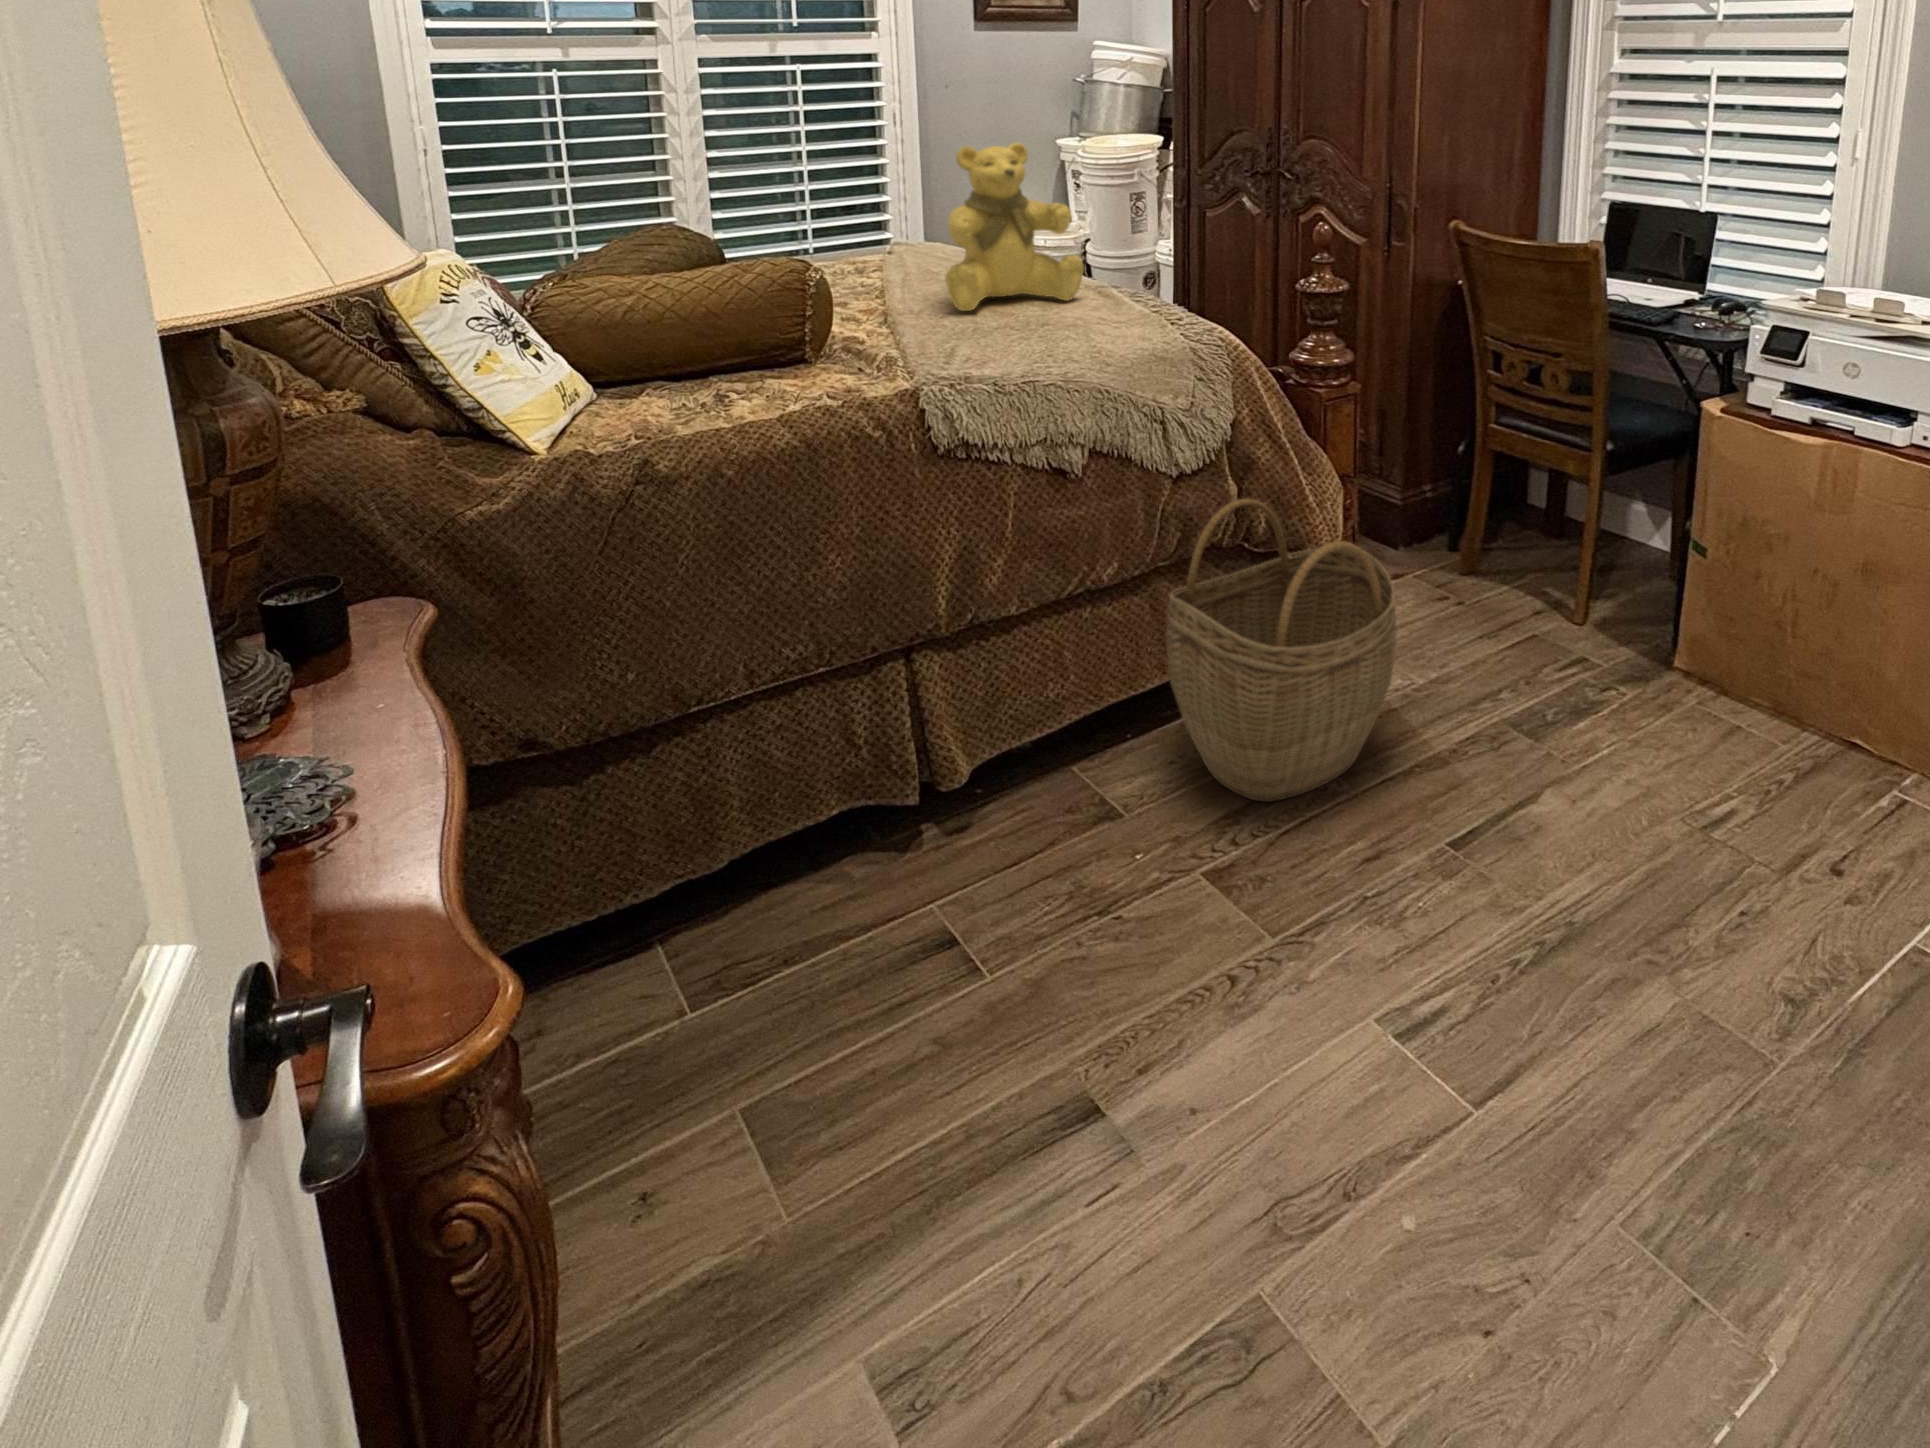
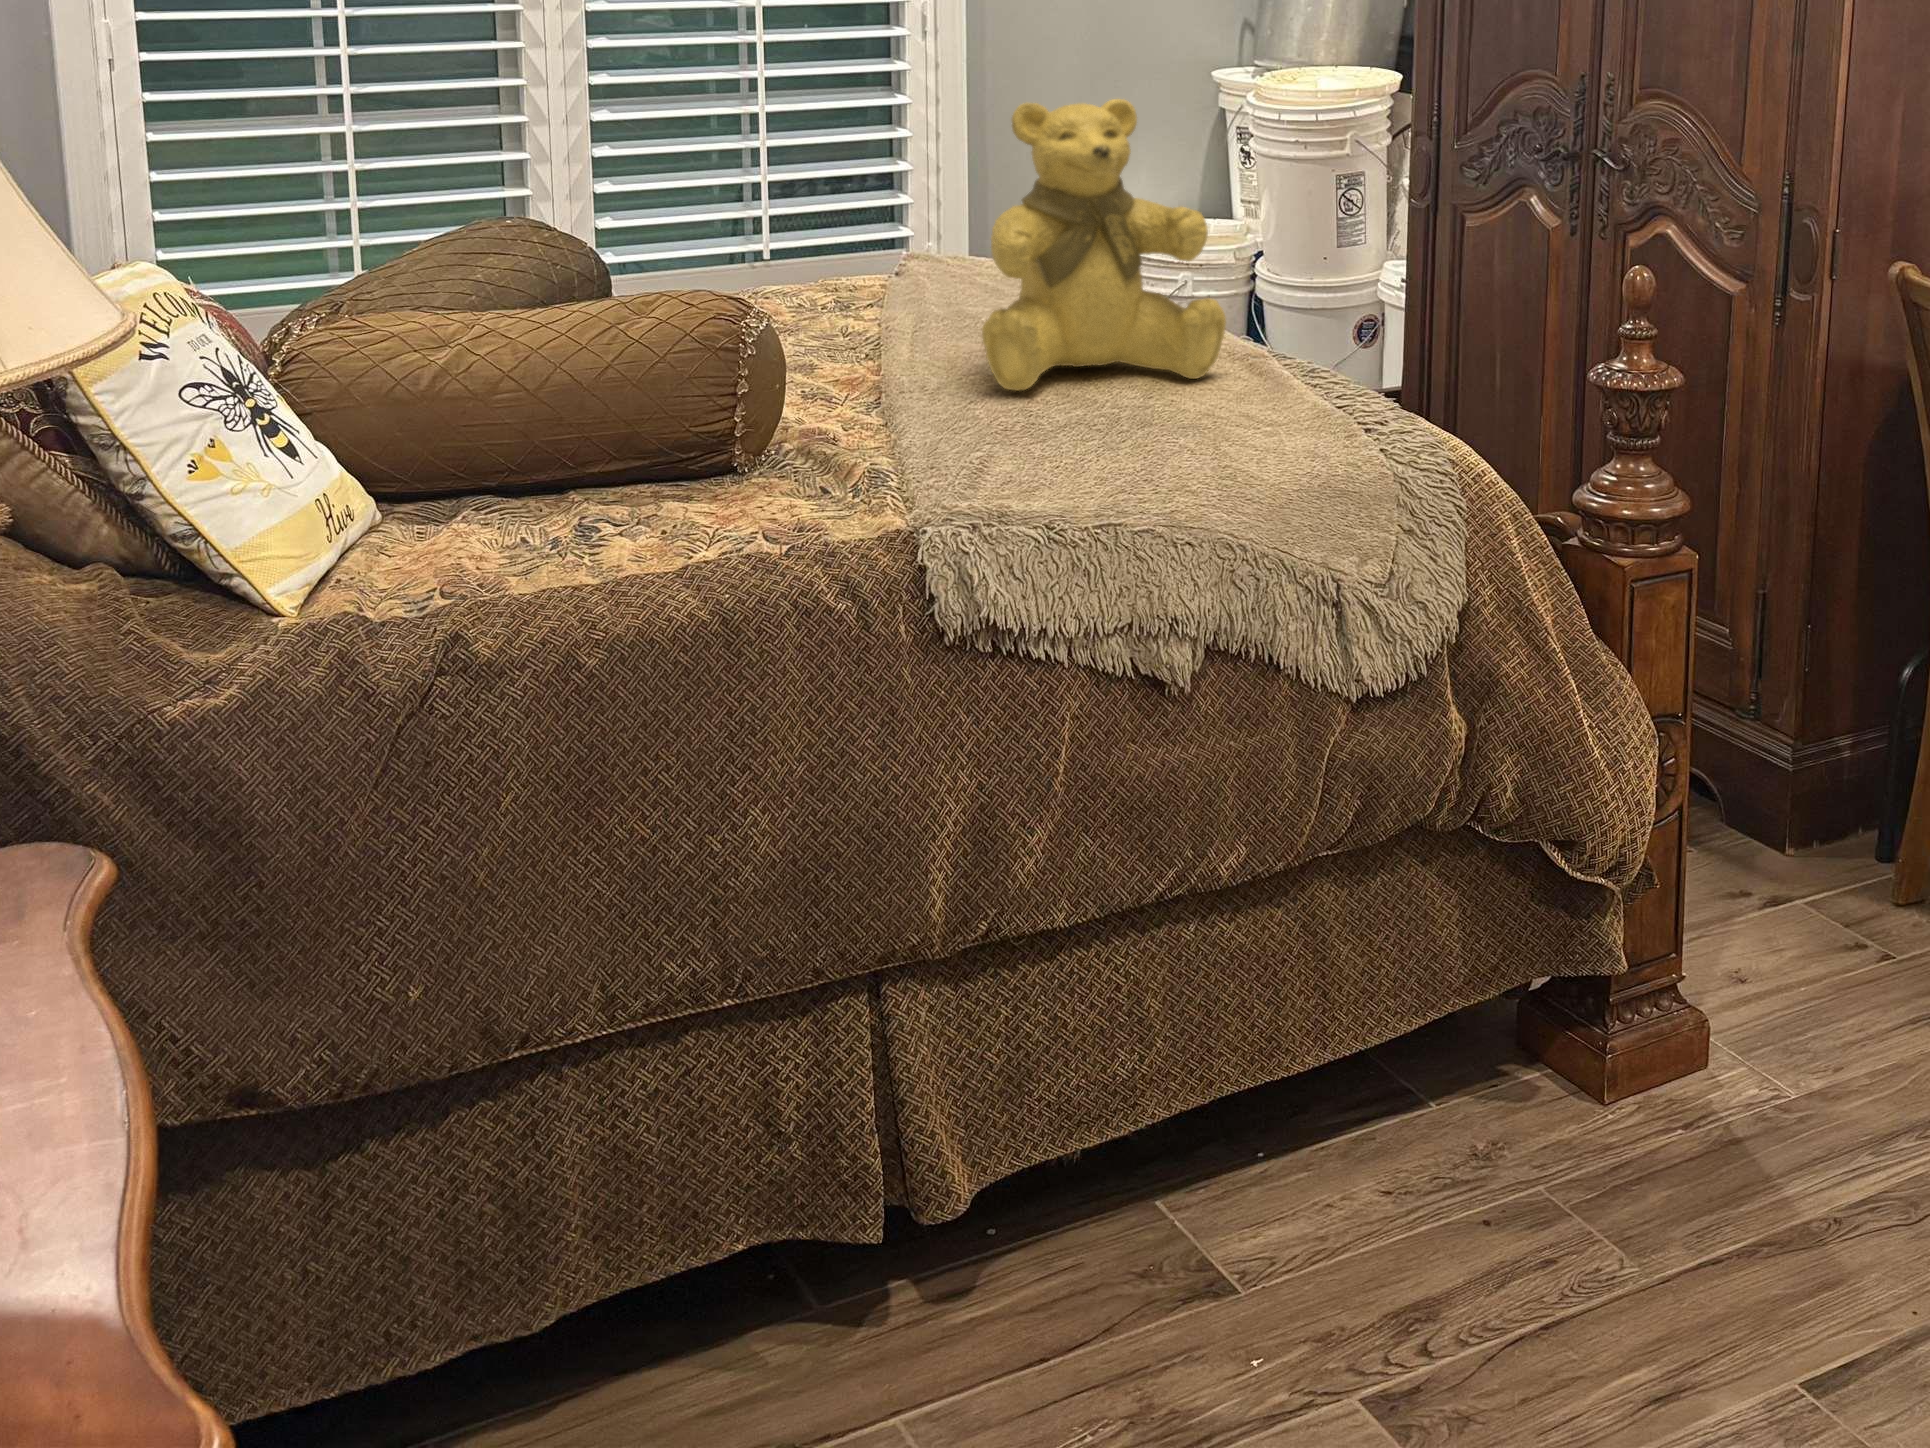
woven basket: present [1166,499,1397,802] -> none [1331,747,1740,1285]

